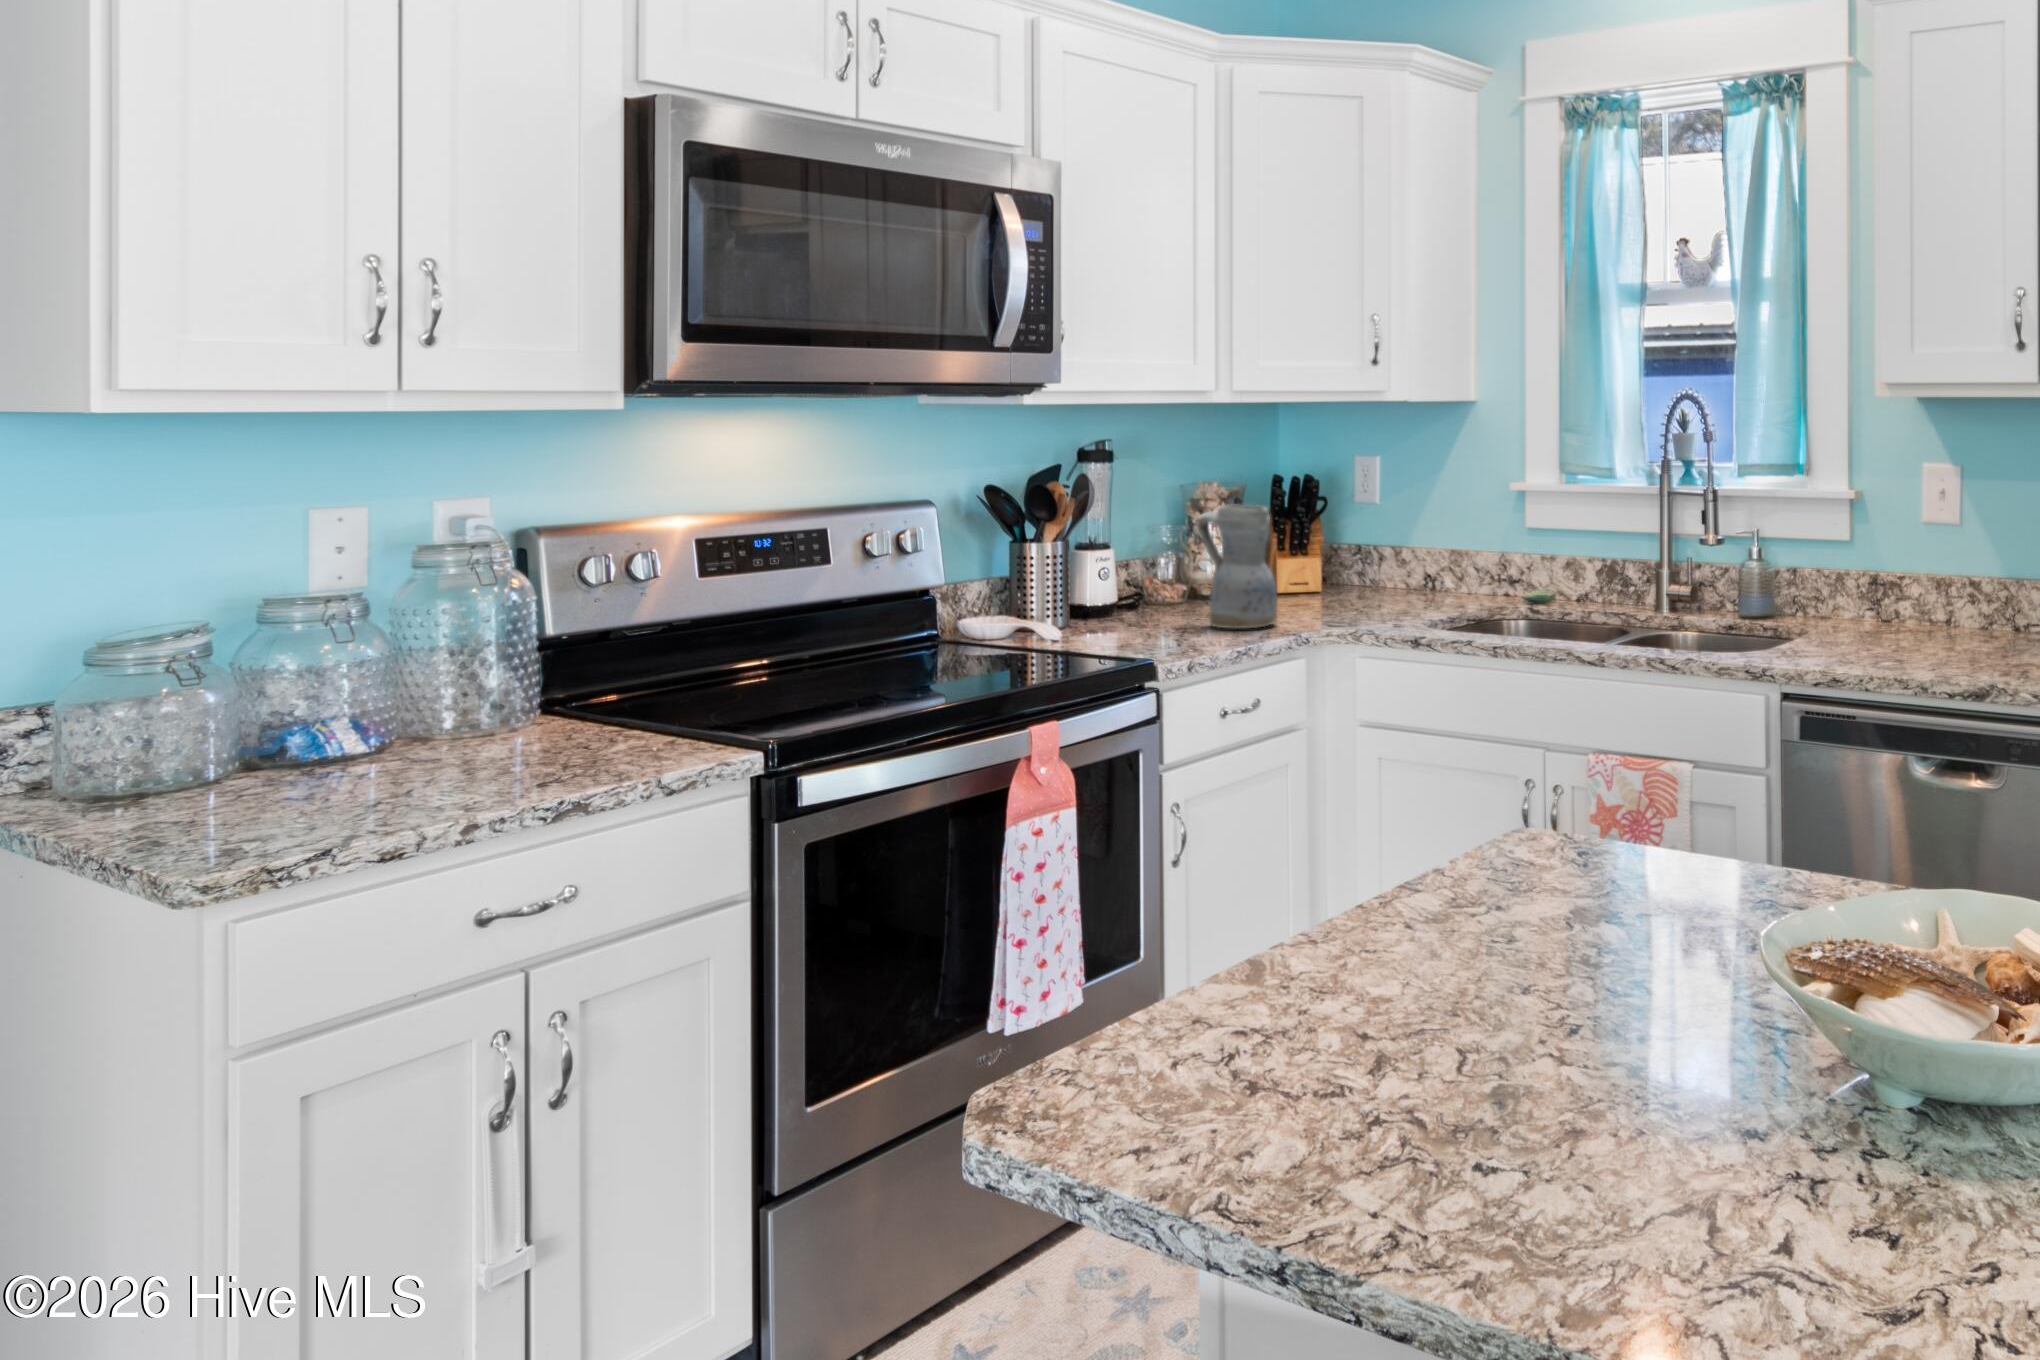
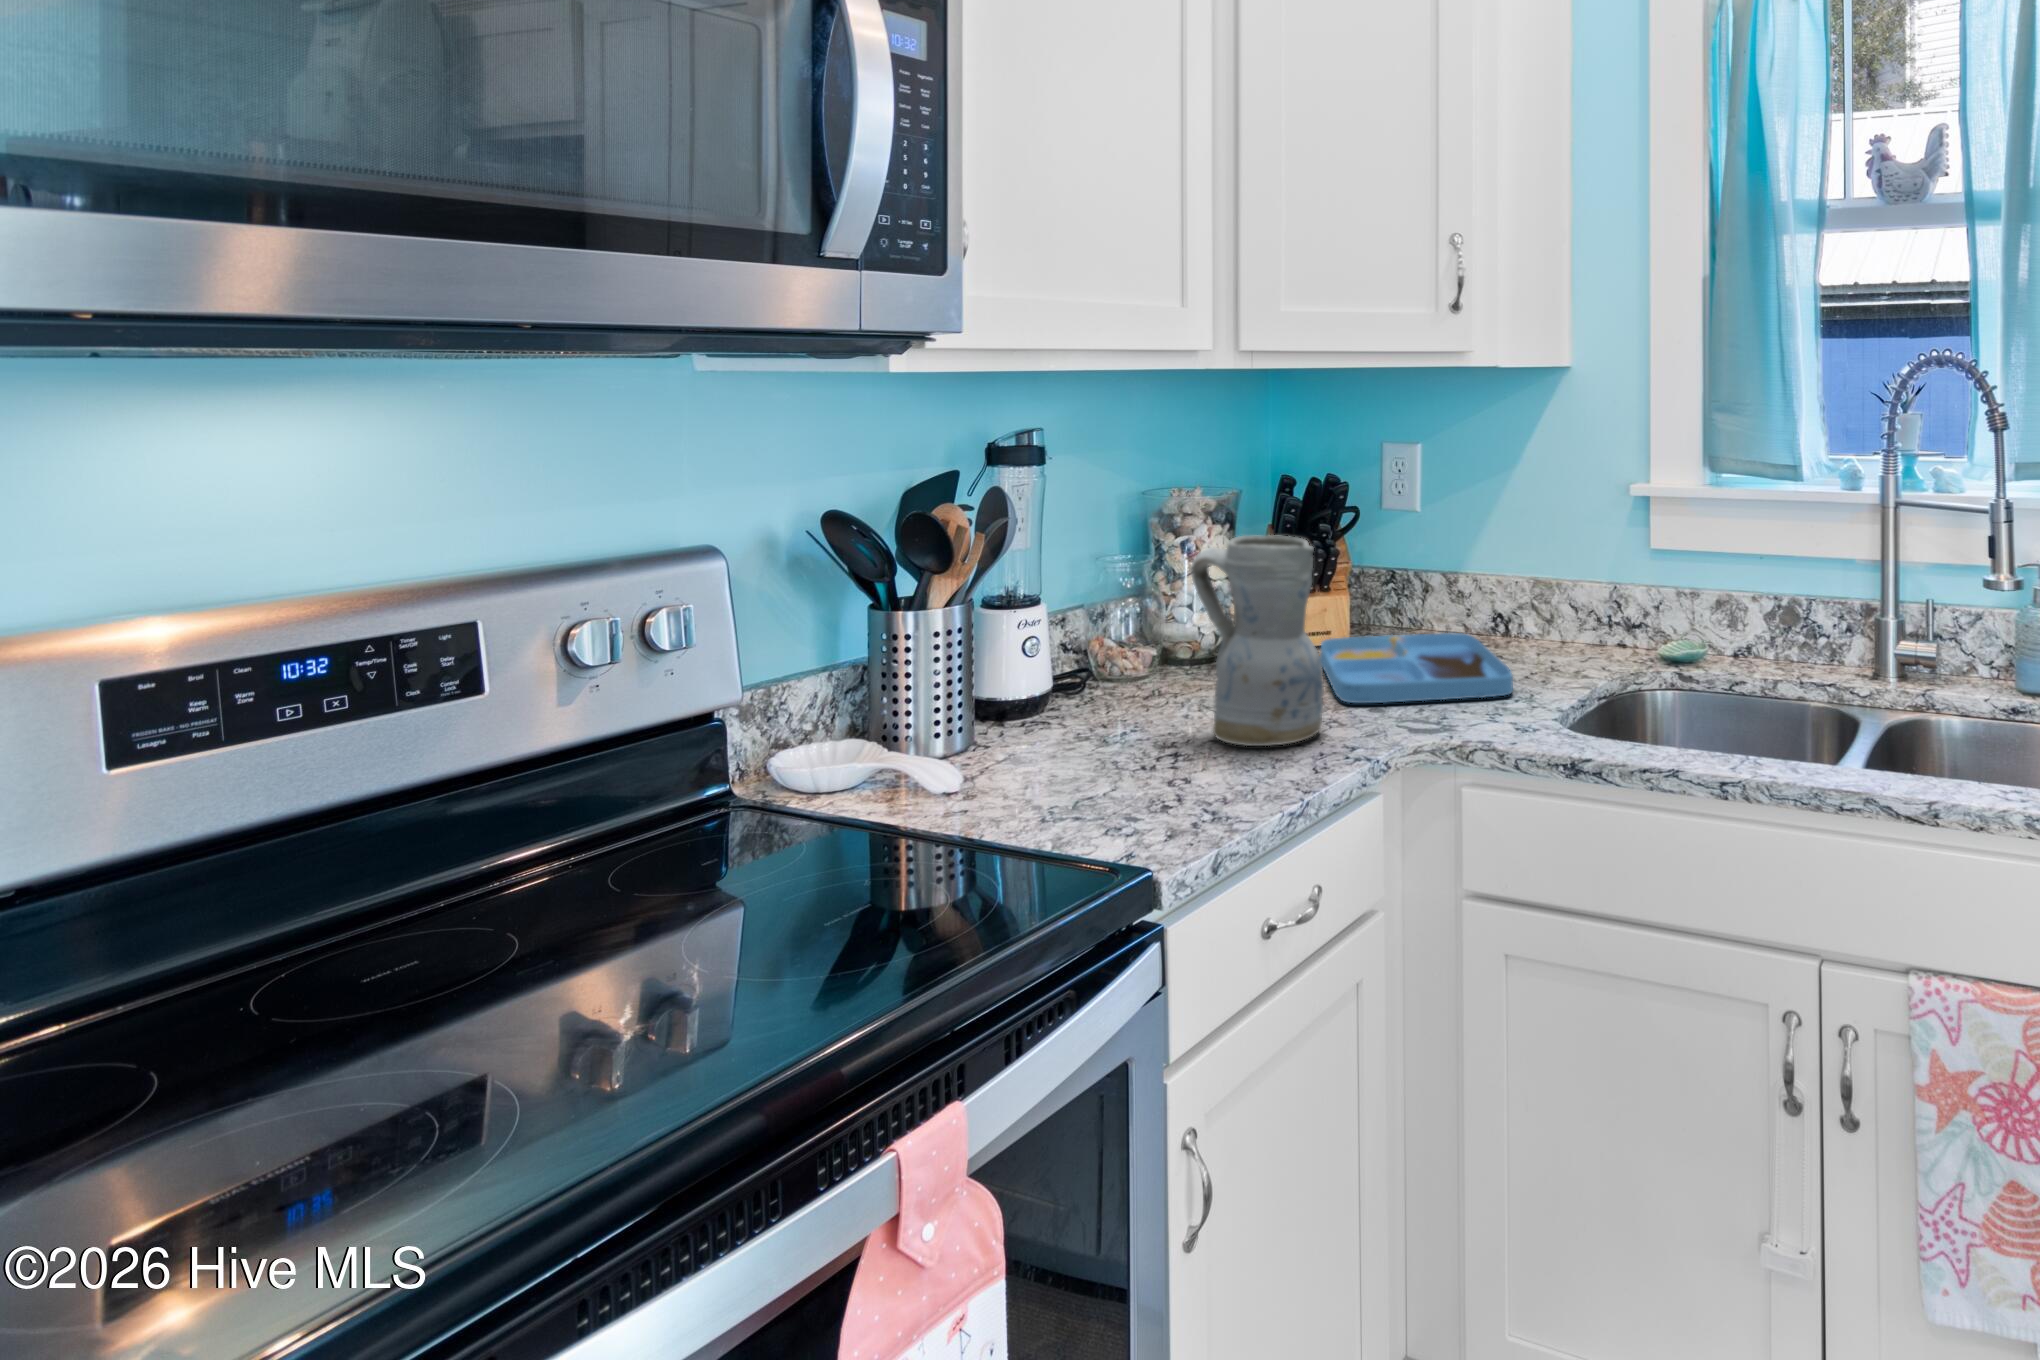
tray: none [1295,584,1410,615] -> present [1320,633,1513,703]

